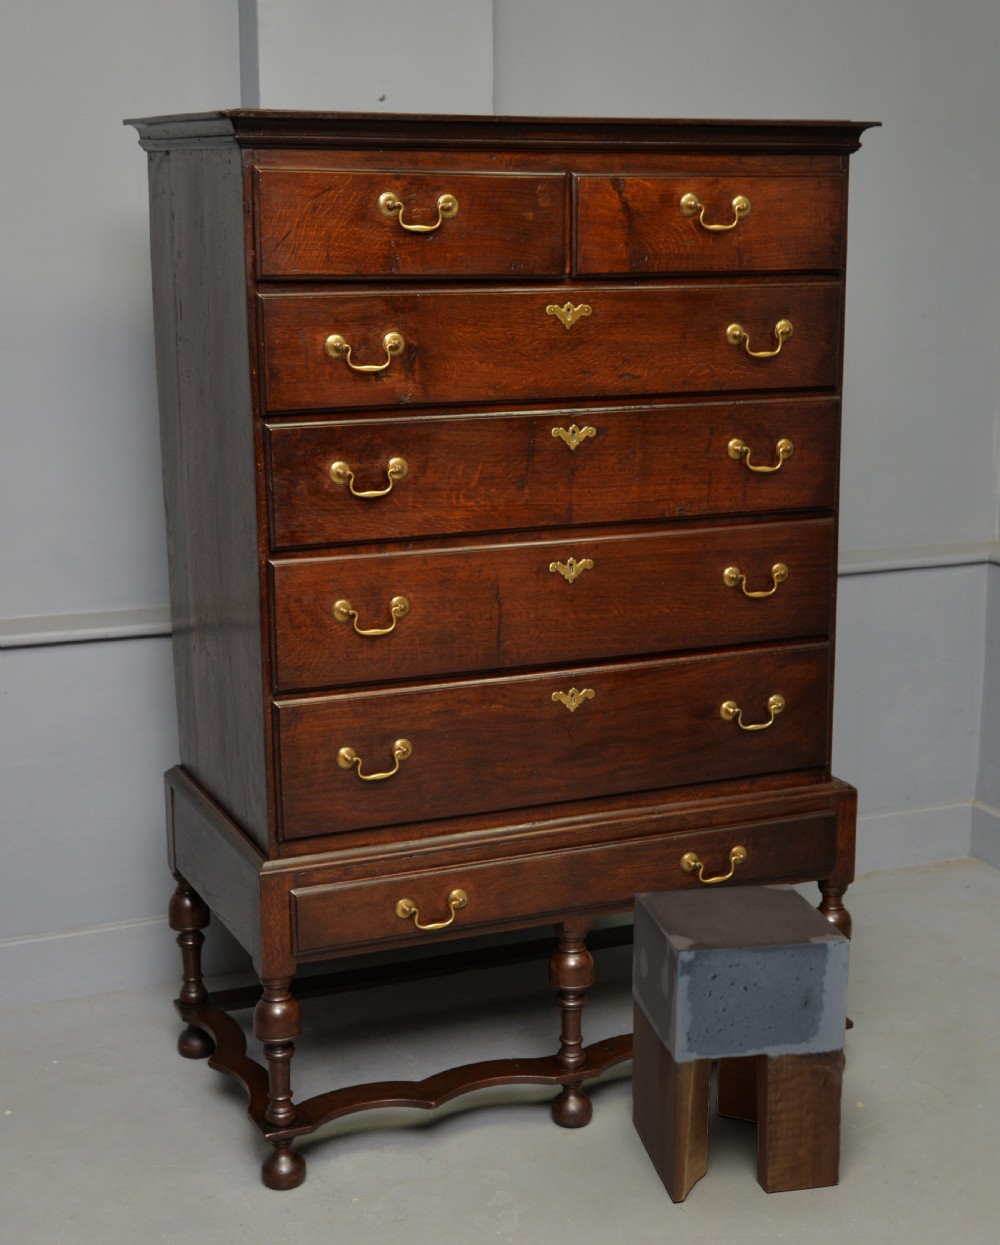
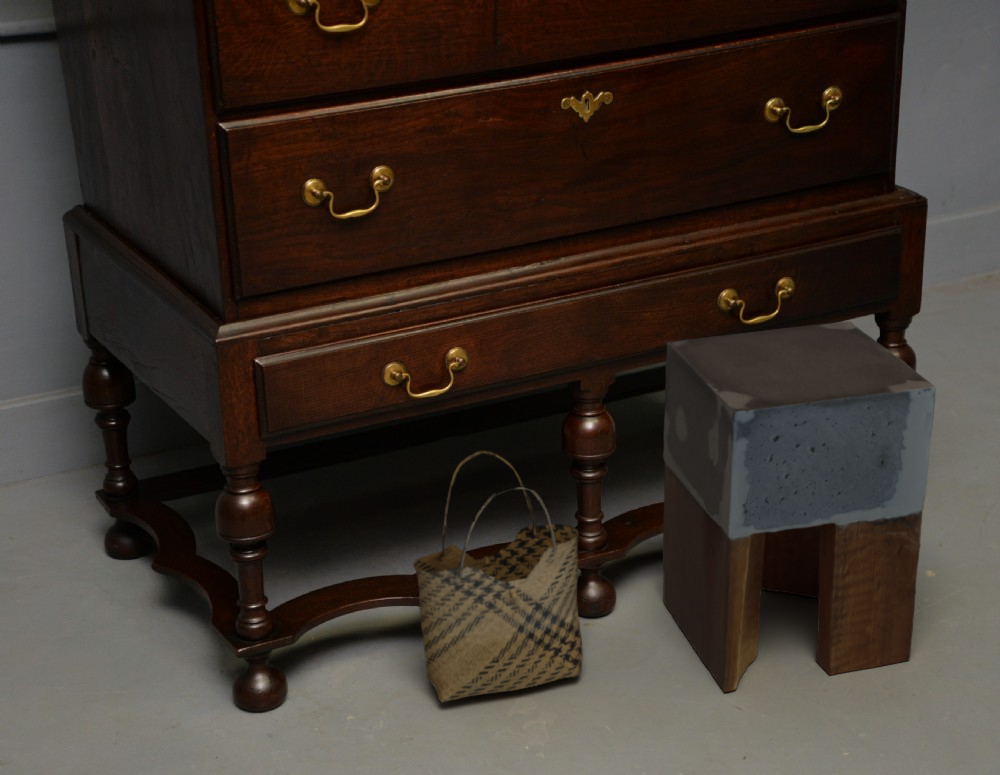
woven basket: none [412,976,555,1195] -> present [413,451,583,702]

